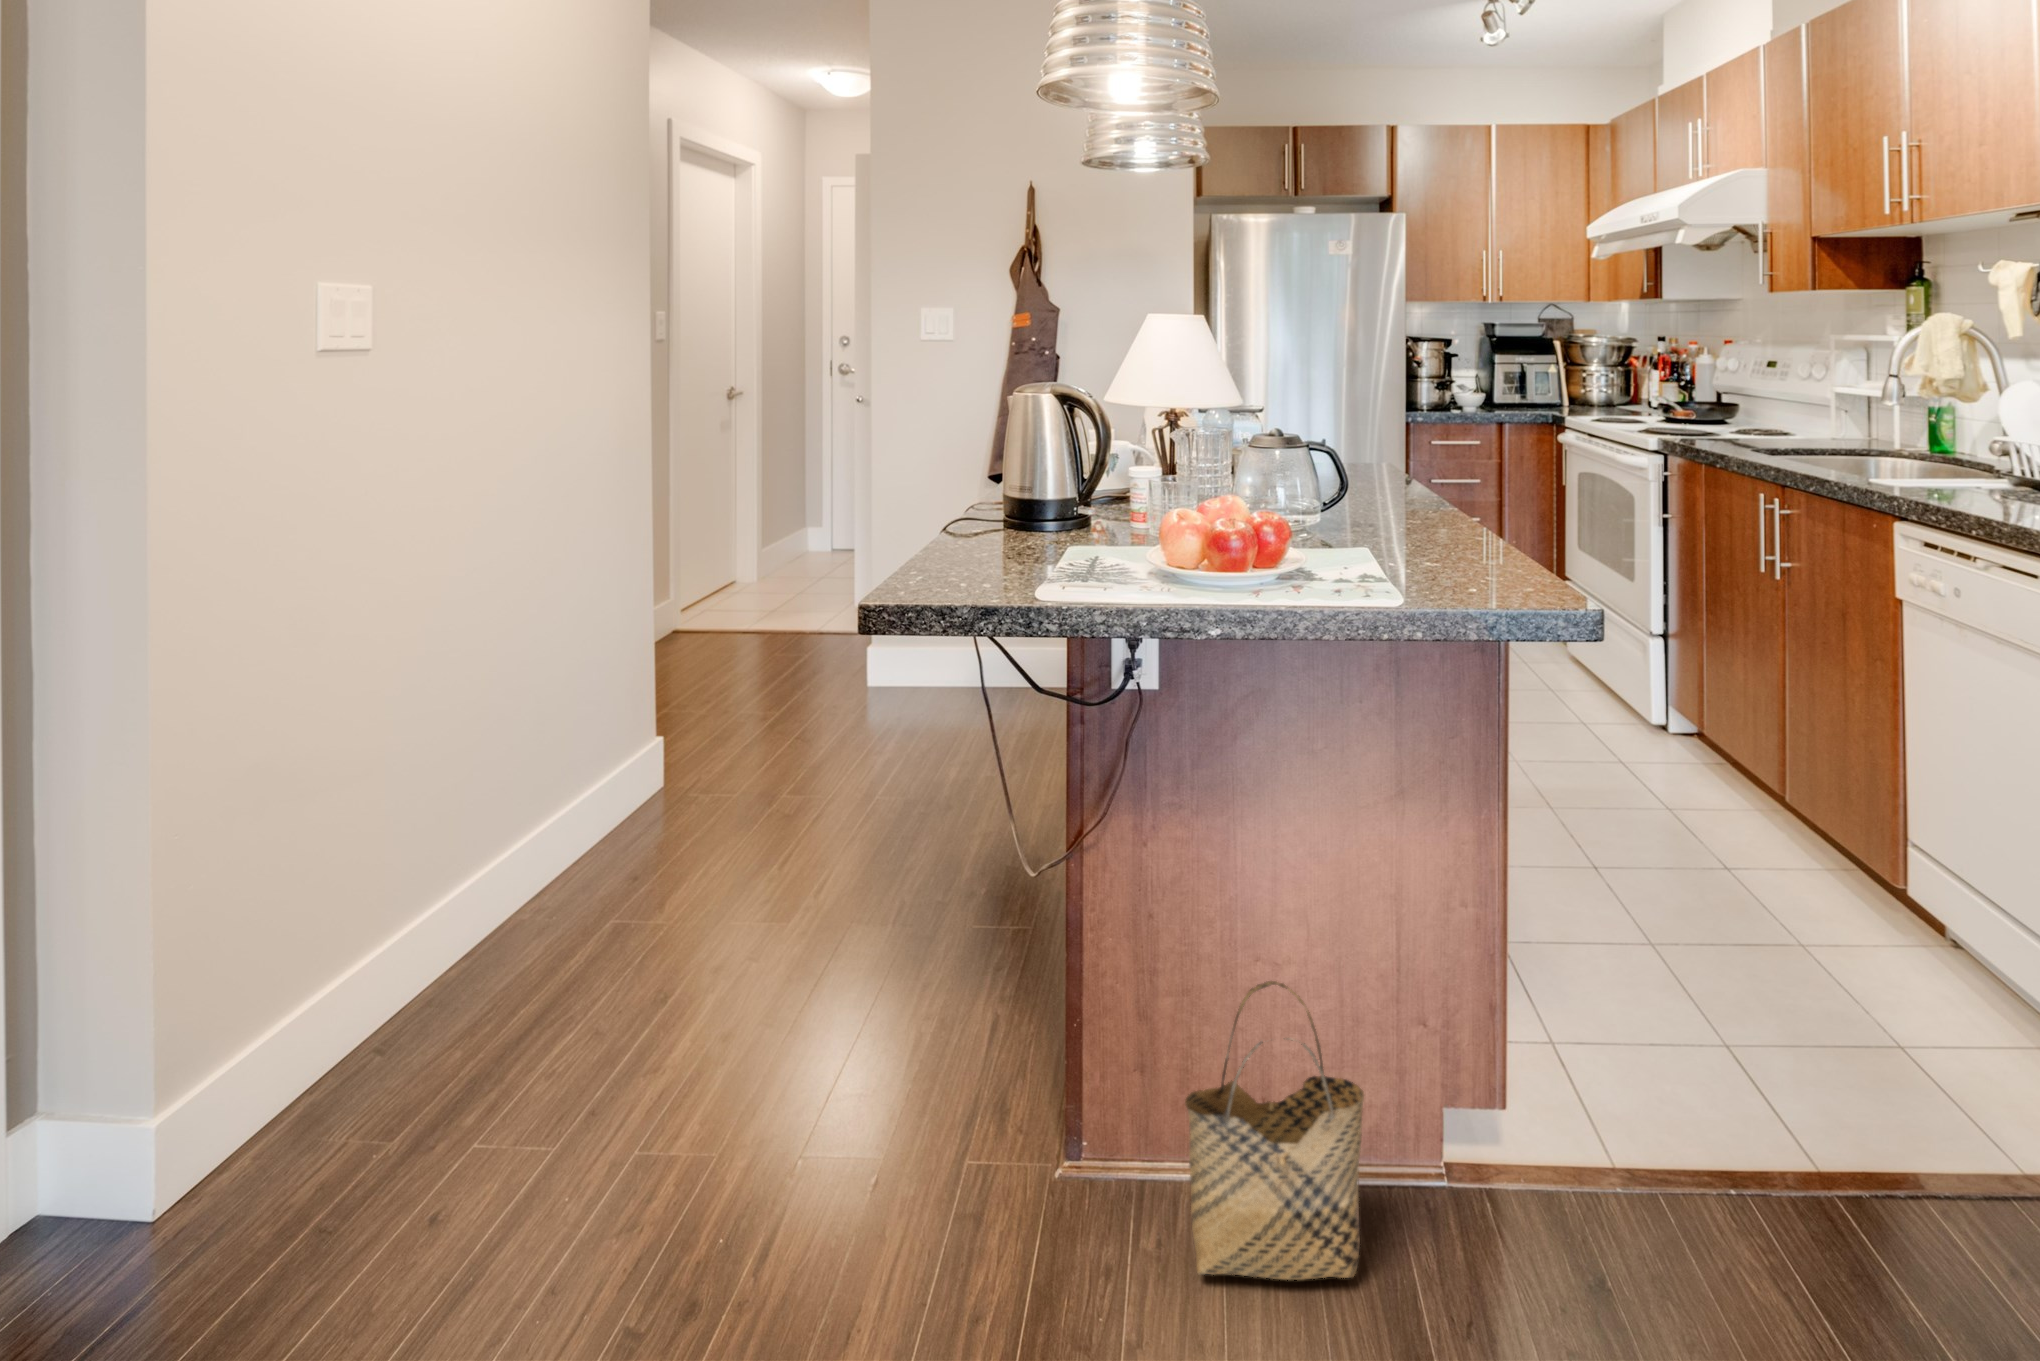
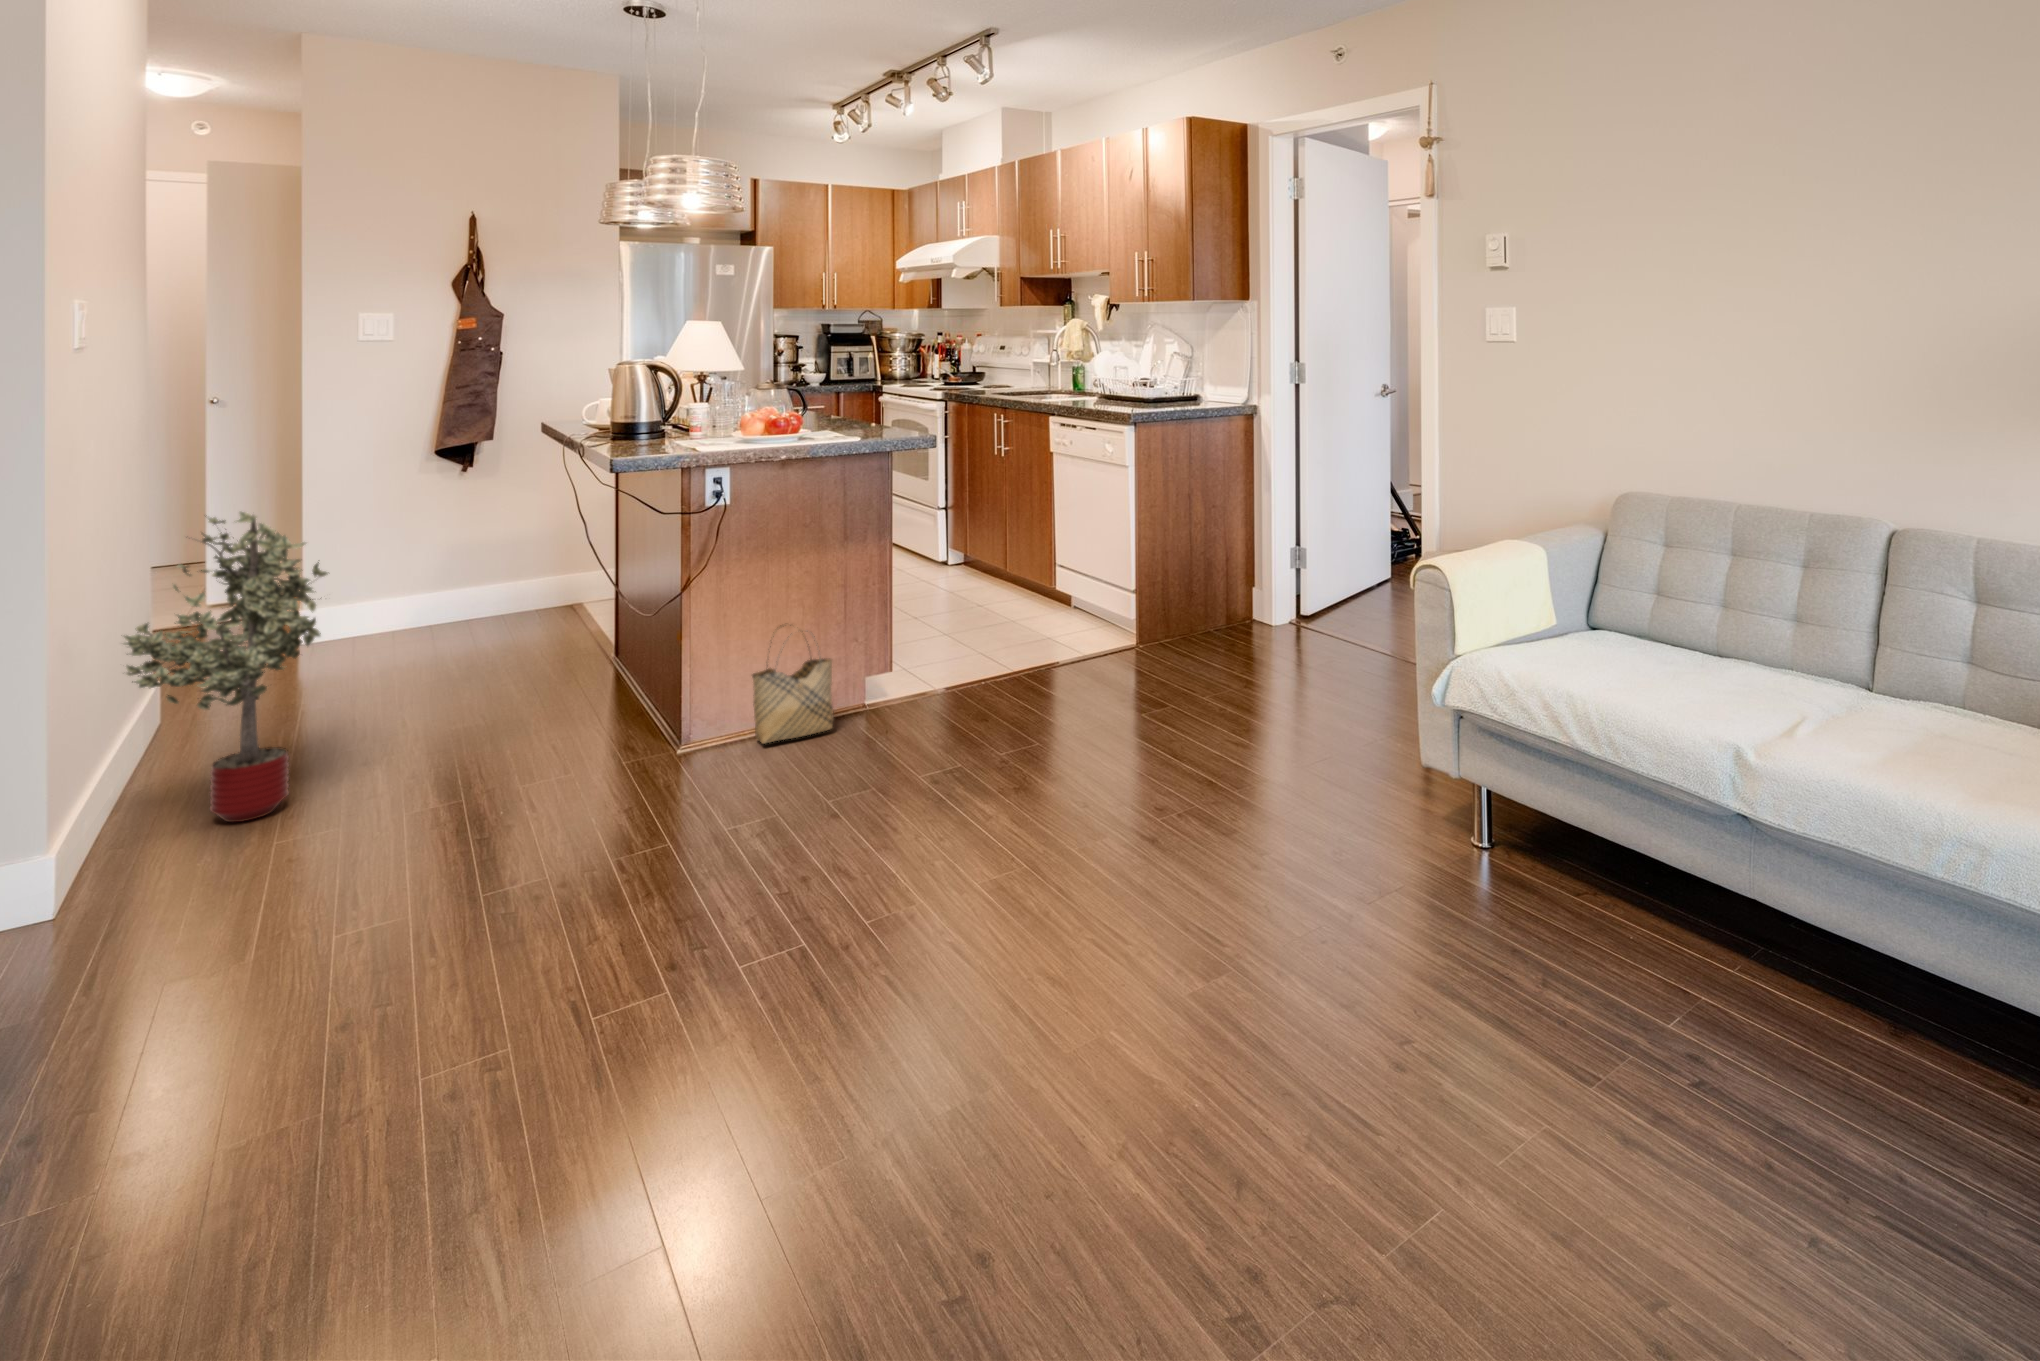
potted tree: none [293,609,639,1113] -> present [124,512,328,822]

